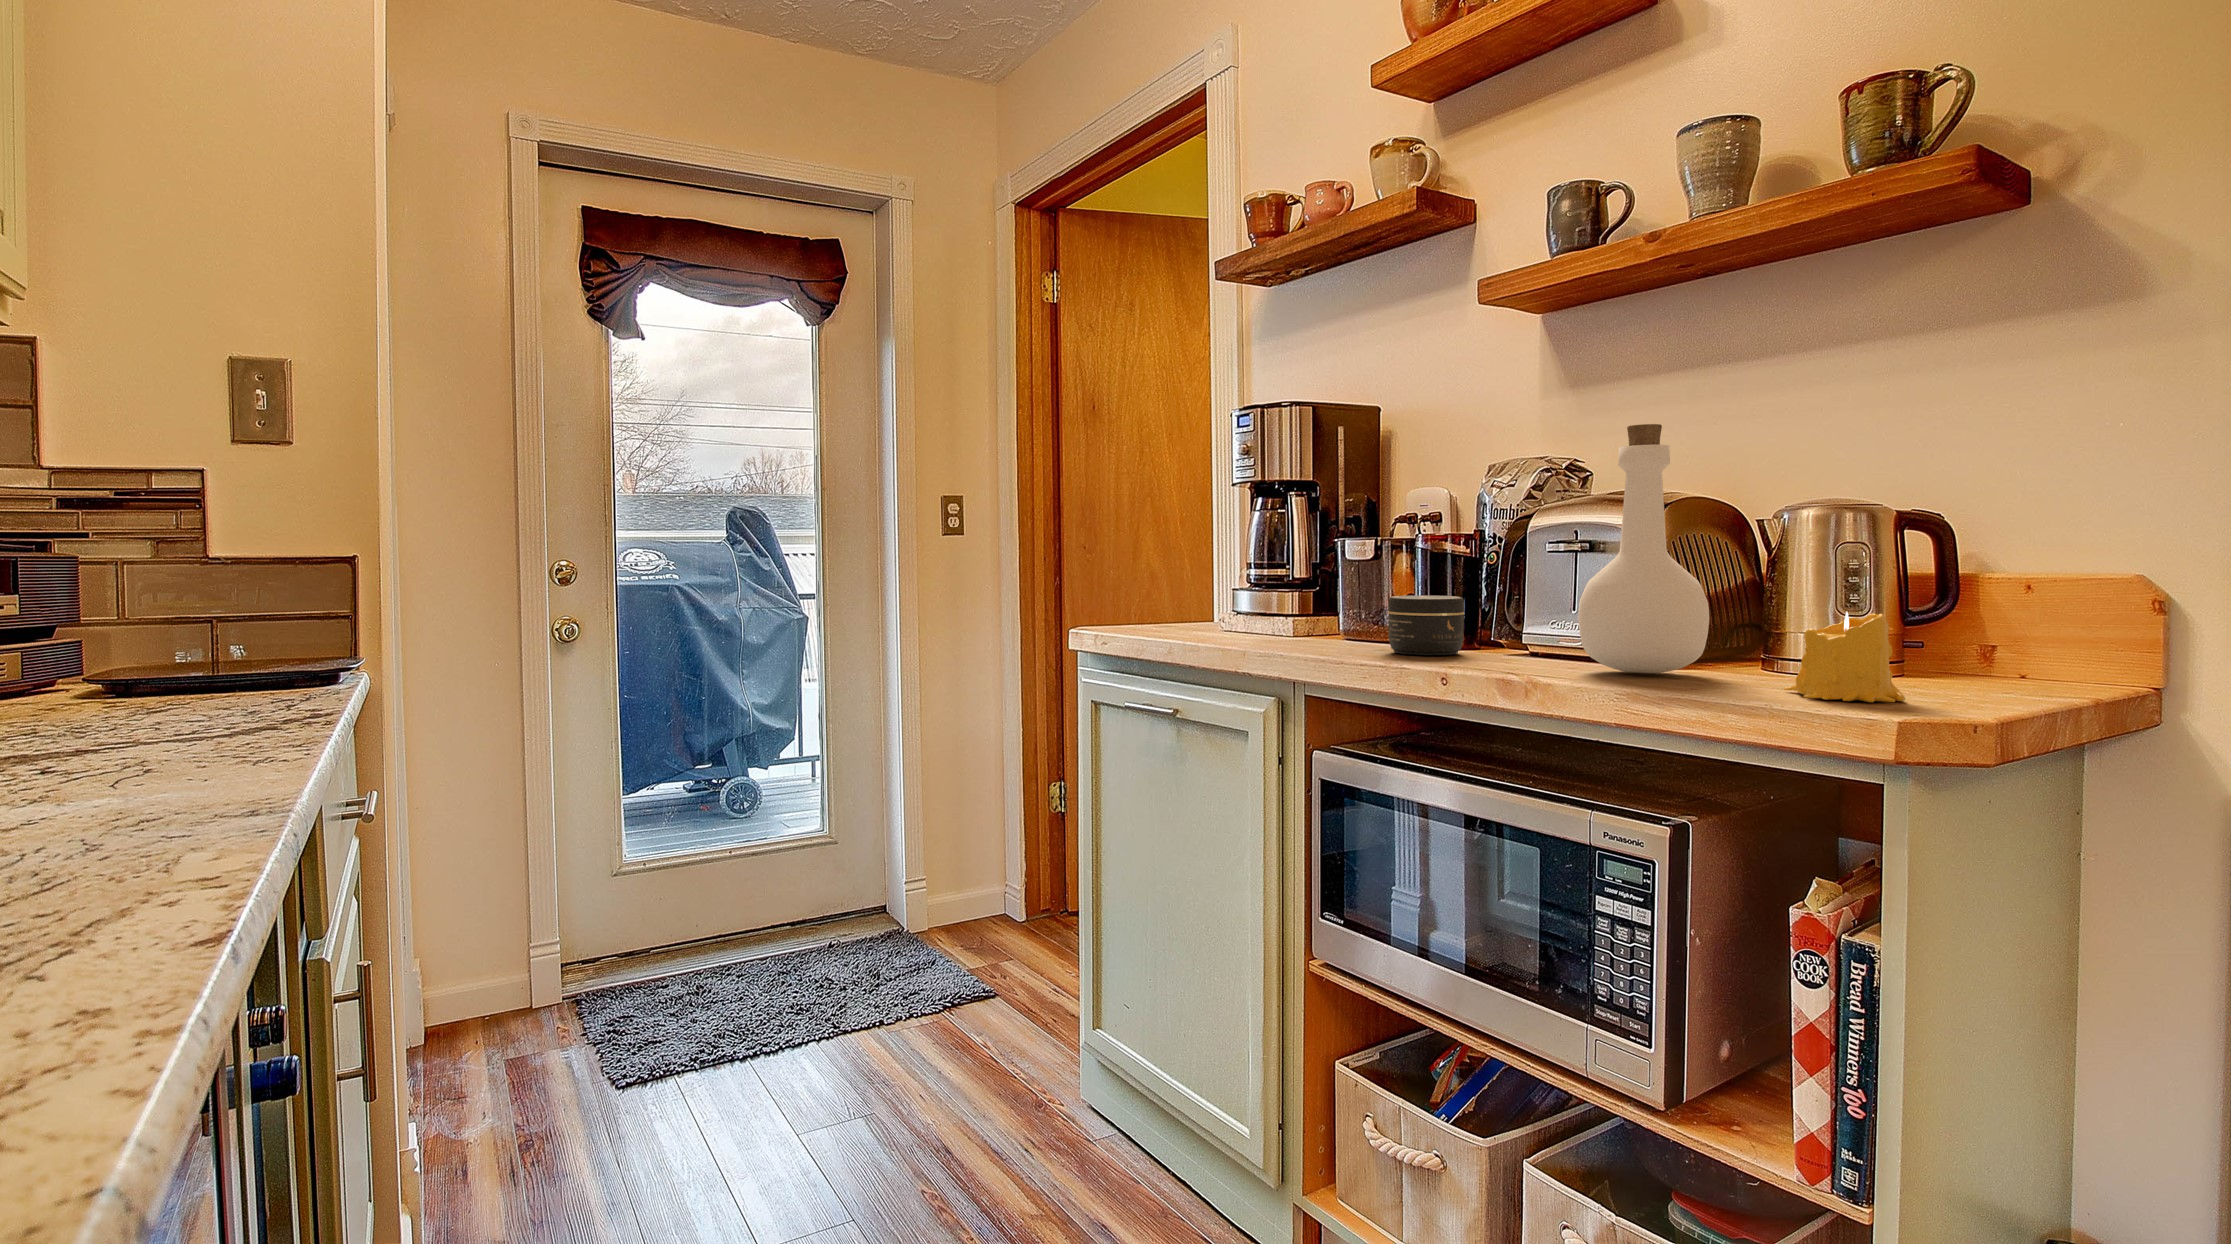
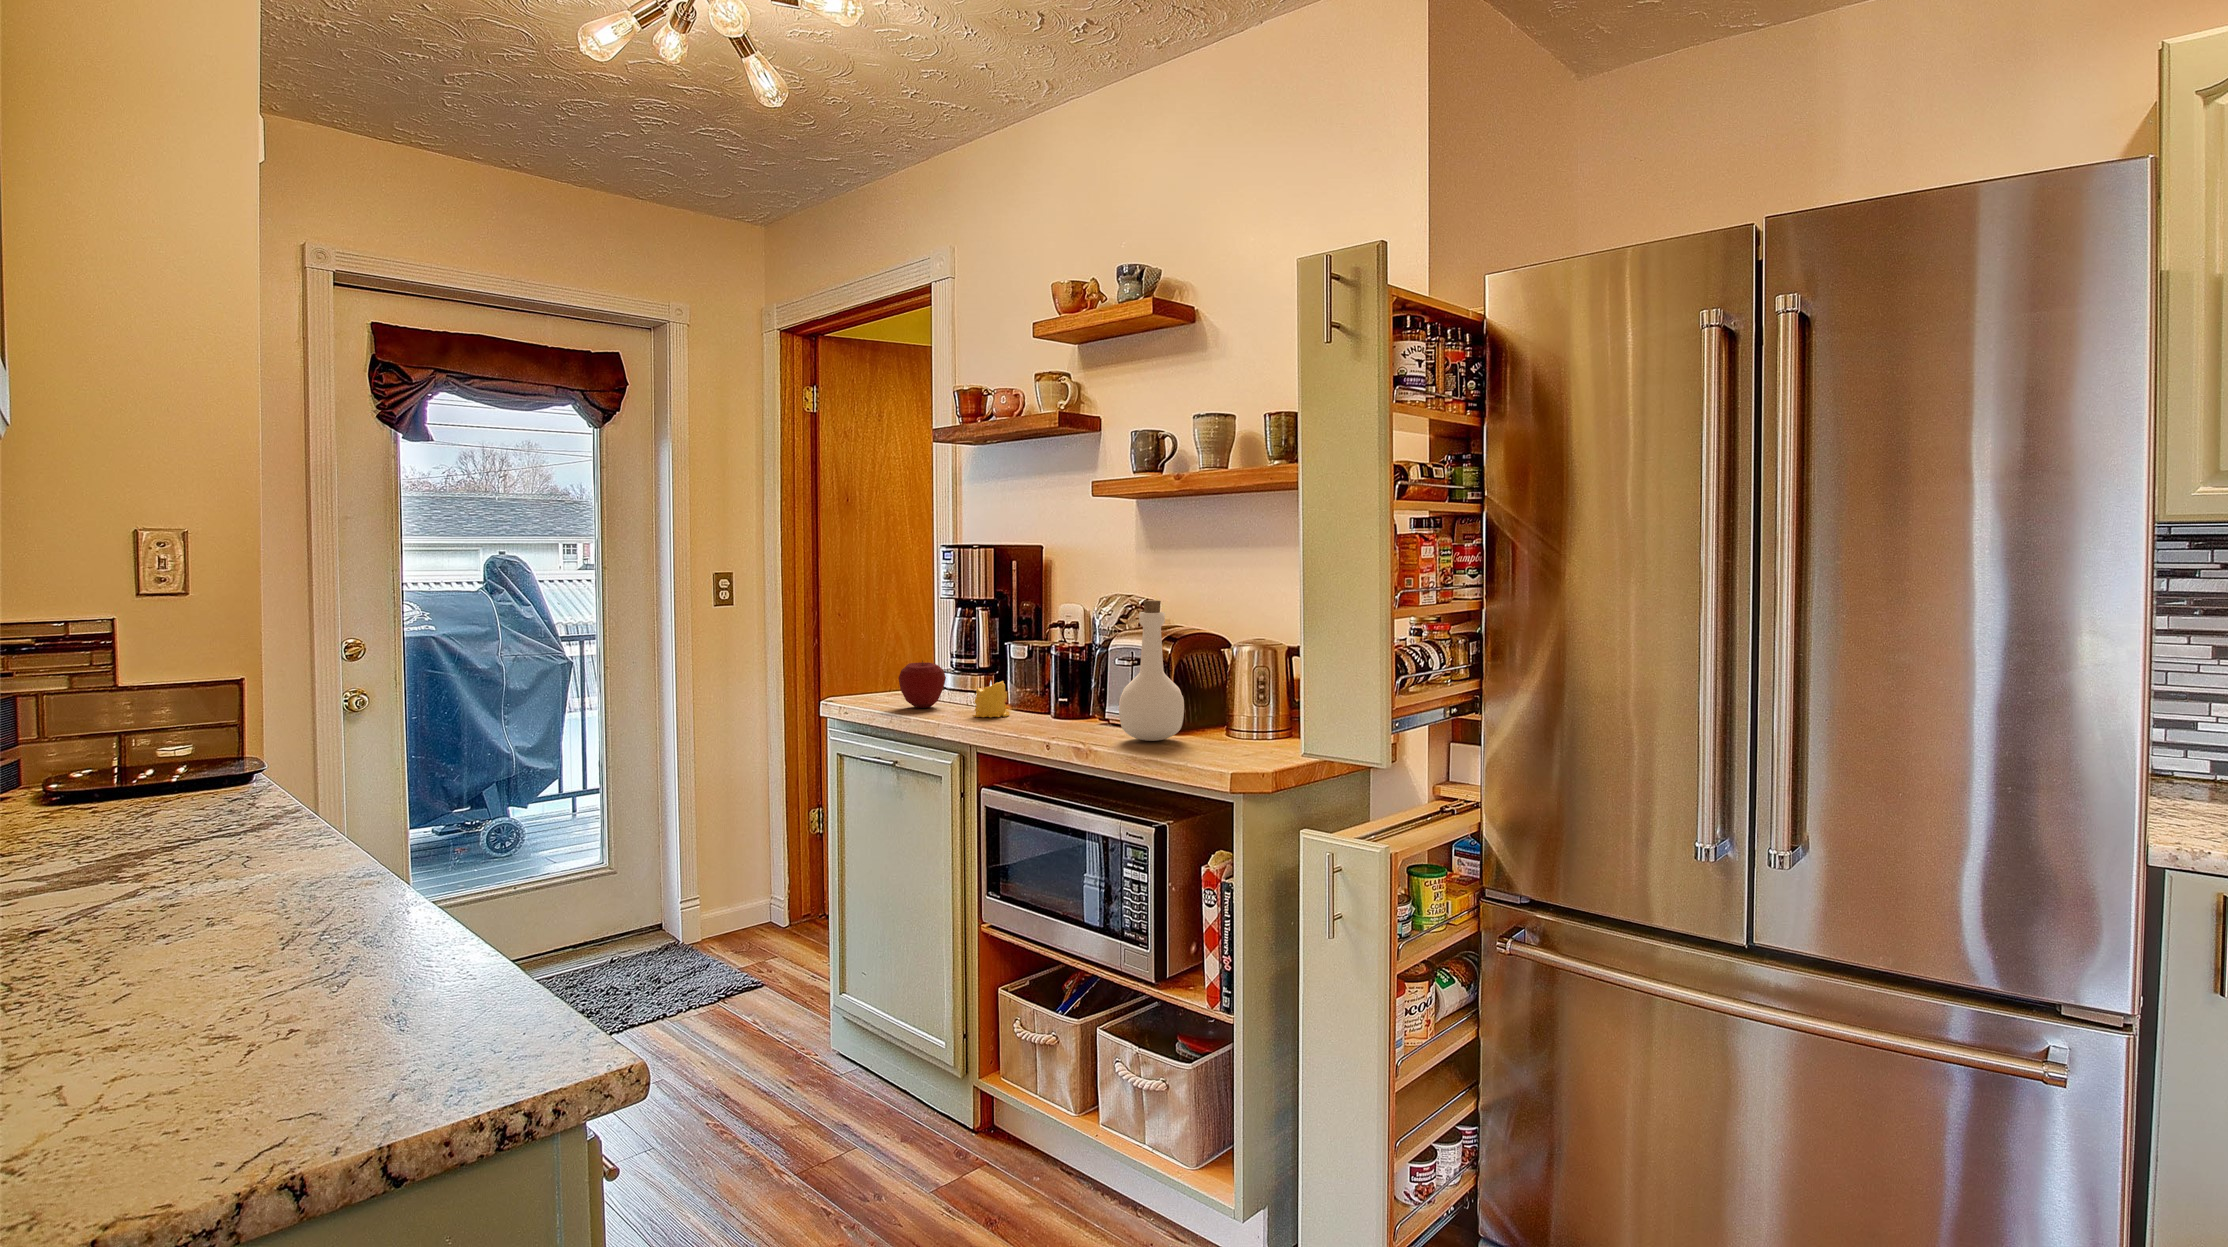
apple: none [1176,566,1244,635] -> present [898,661,946,708]
jar: present [1388,595,1464,655] -> none [1027,687,1072,727]
candle: present [1784,612,1905,702] -> present [972,681,1010,718]

